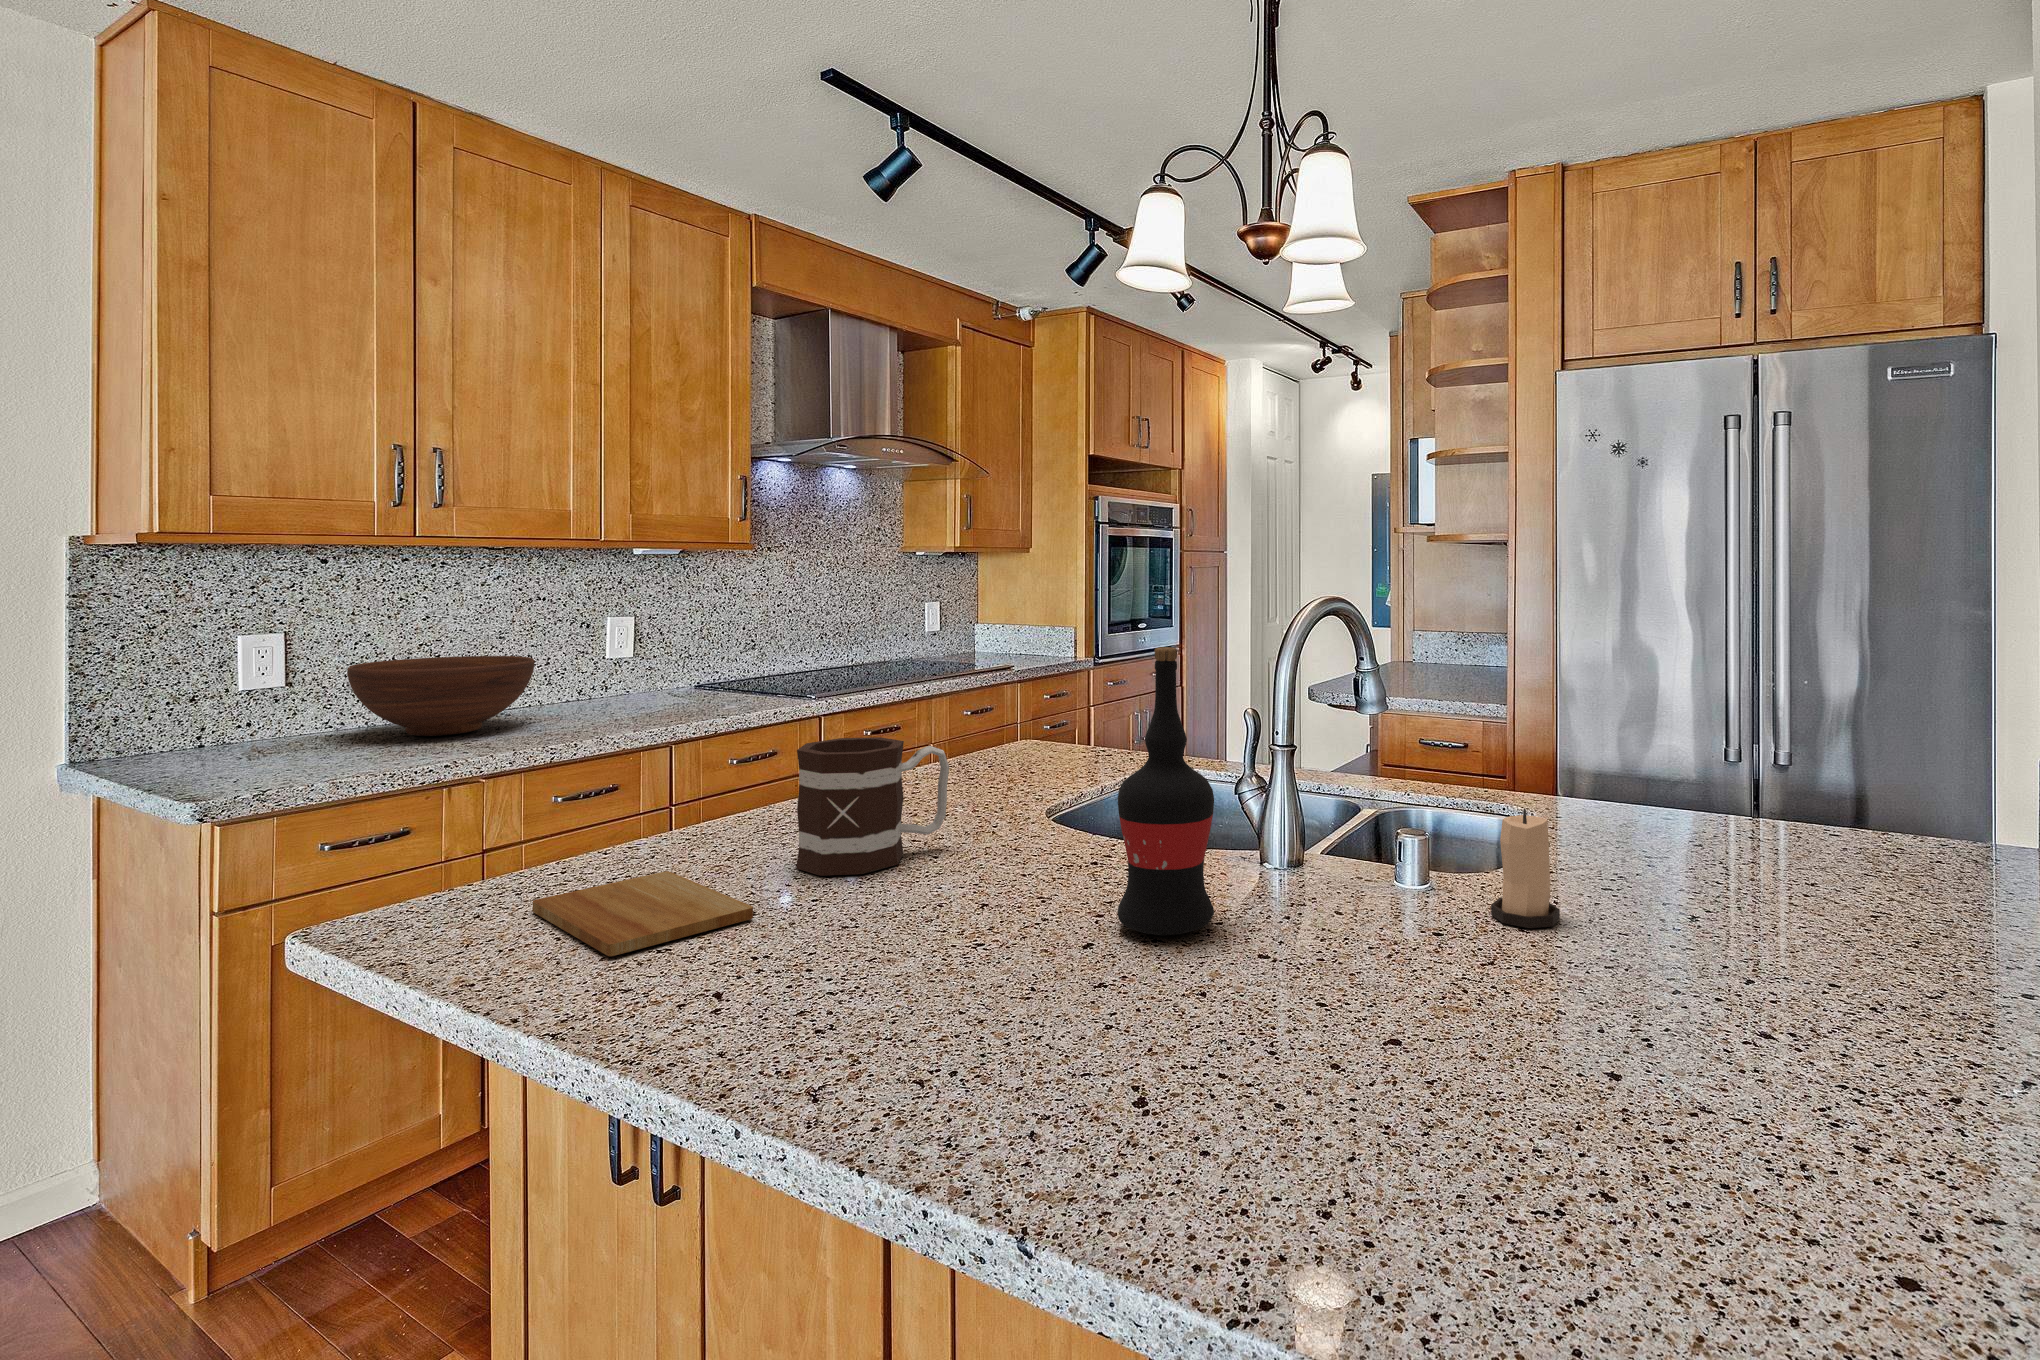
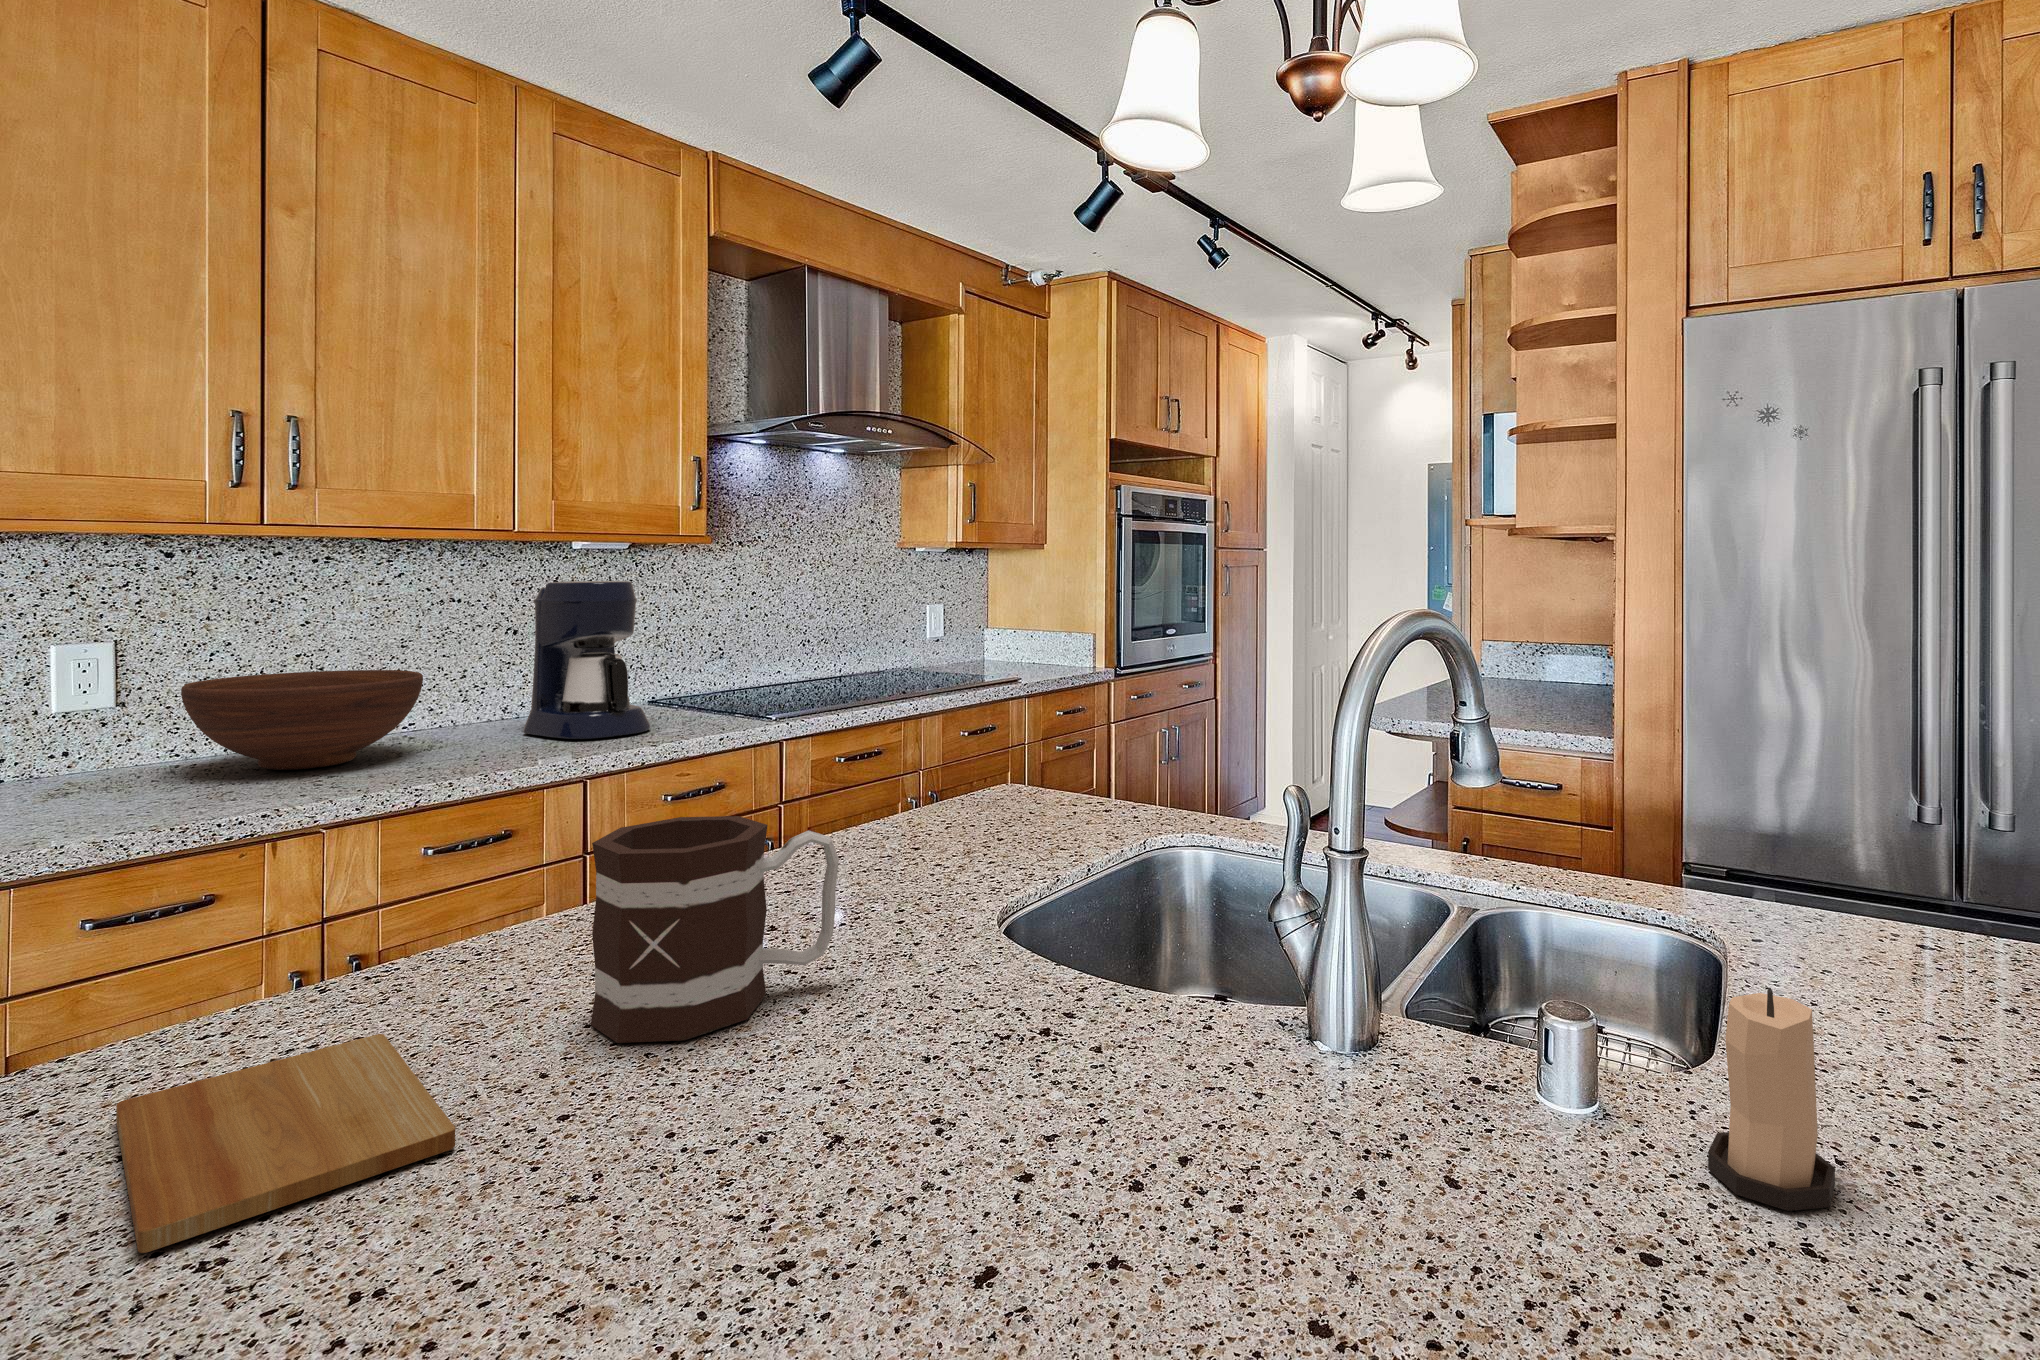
coffee maker: none [606,582,712,713] -> present [523,581,651,739]
wine bottle: present [1118,647,1214,935] -> none [1055,701,1225,1222]

